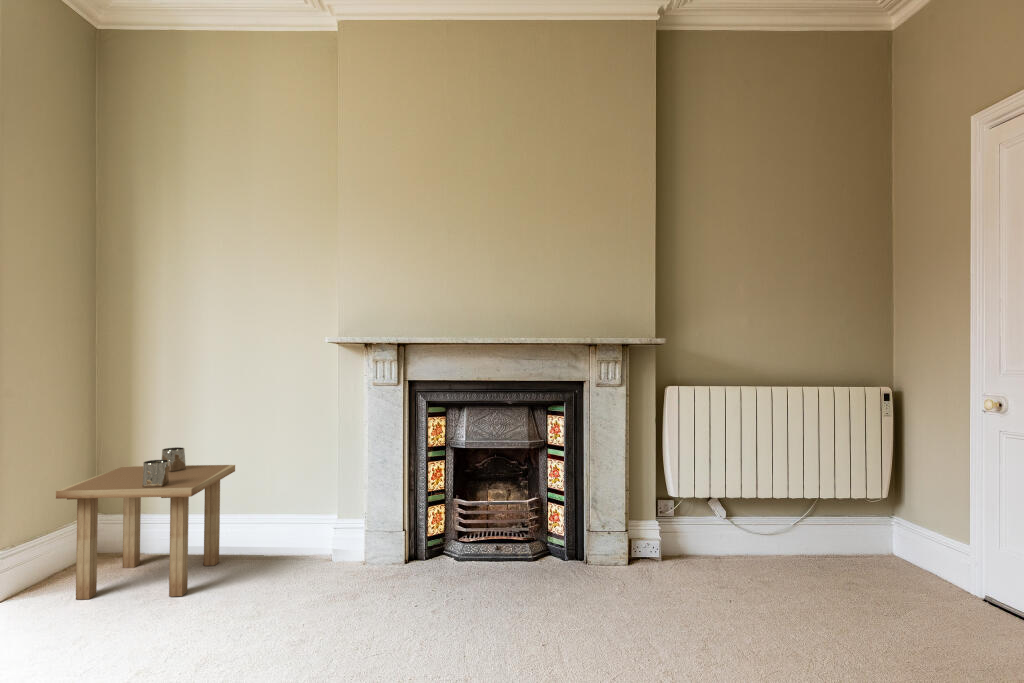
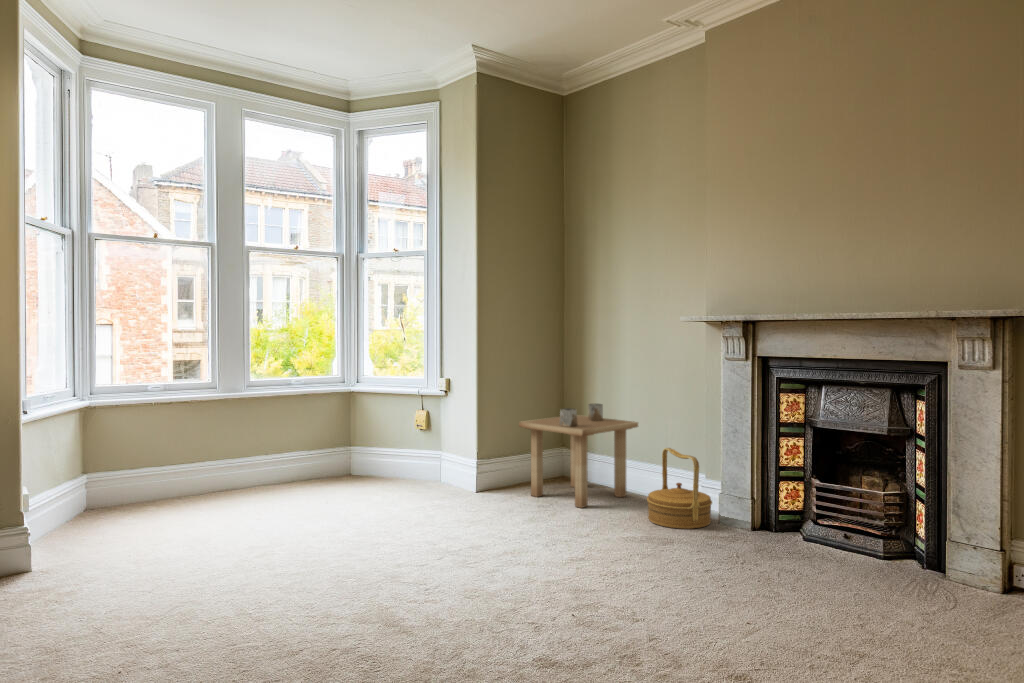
woven basket: none [281,492,359,590] -> present [647,448,712,529]

